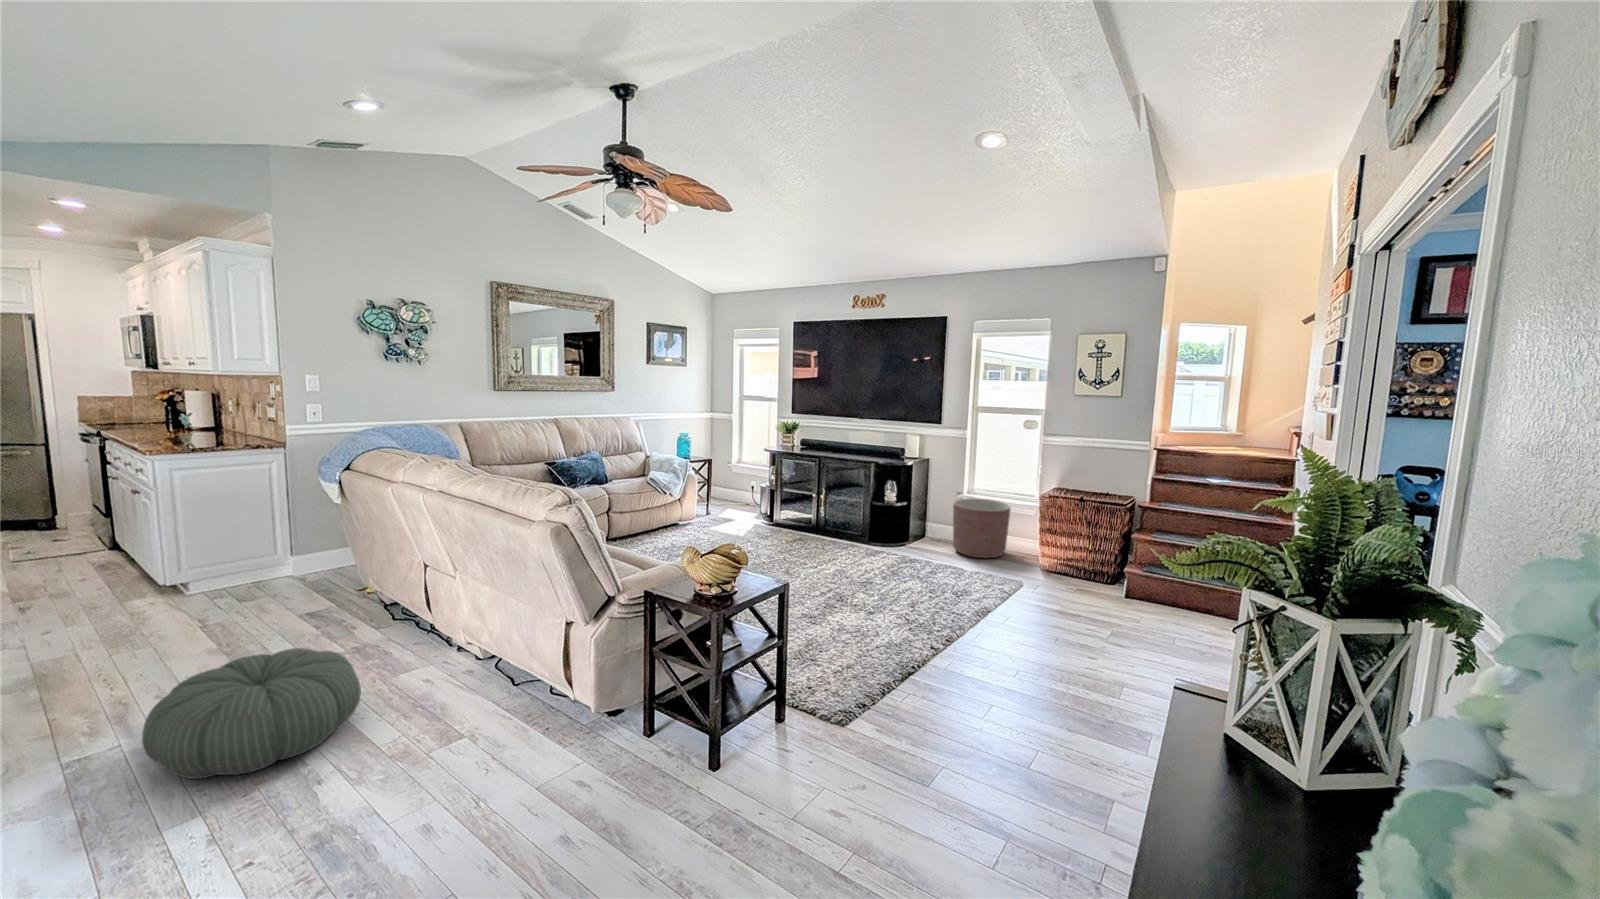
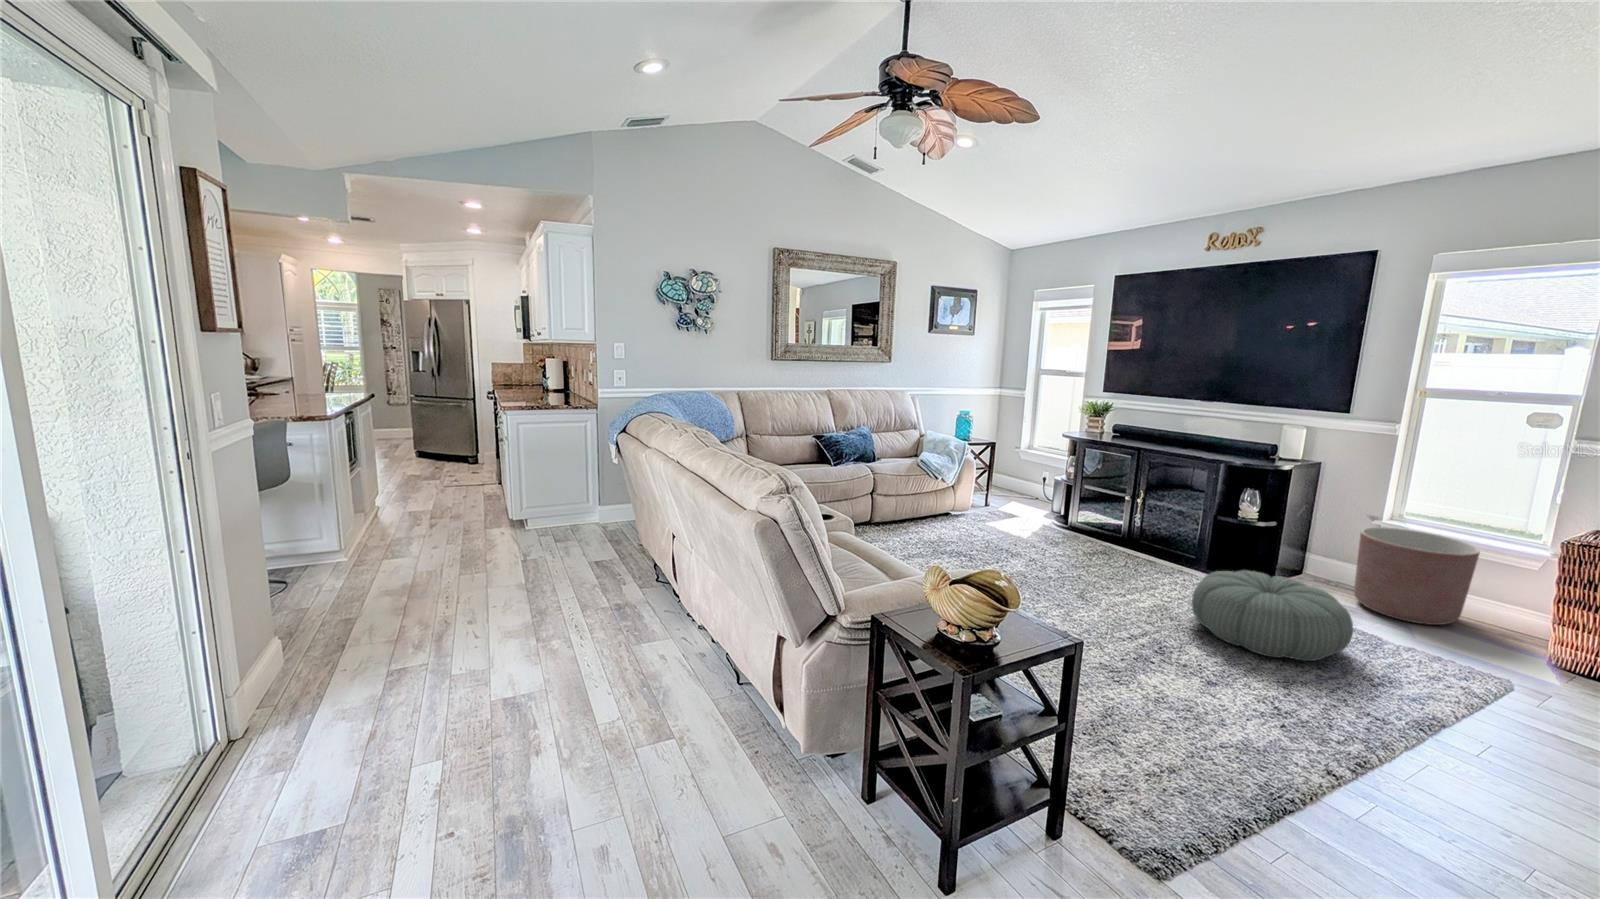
pouf: present [142,648,361,779] -> present [1192,570,1353,661]

